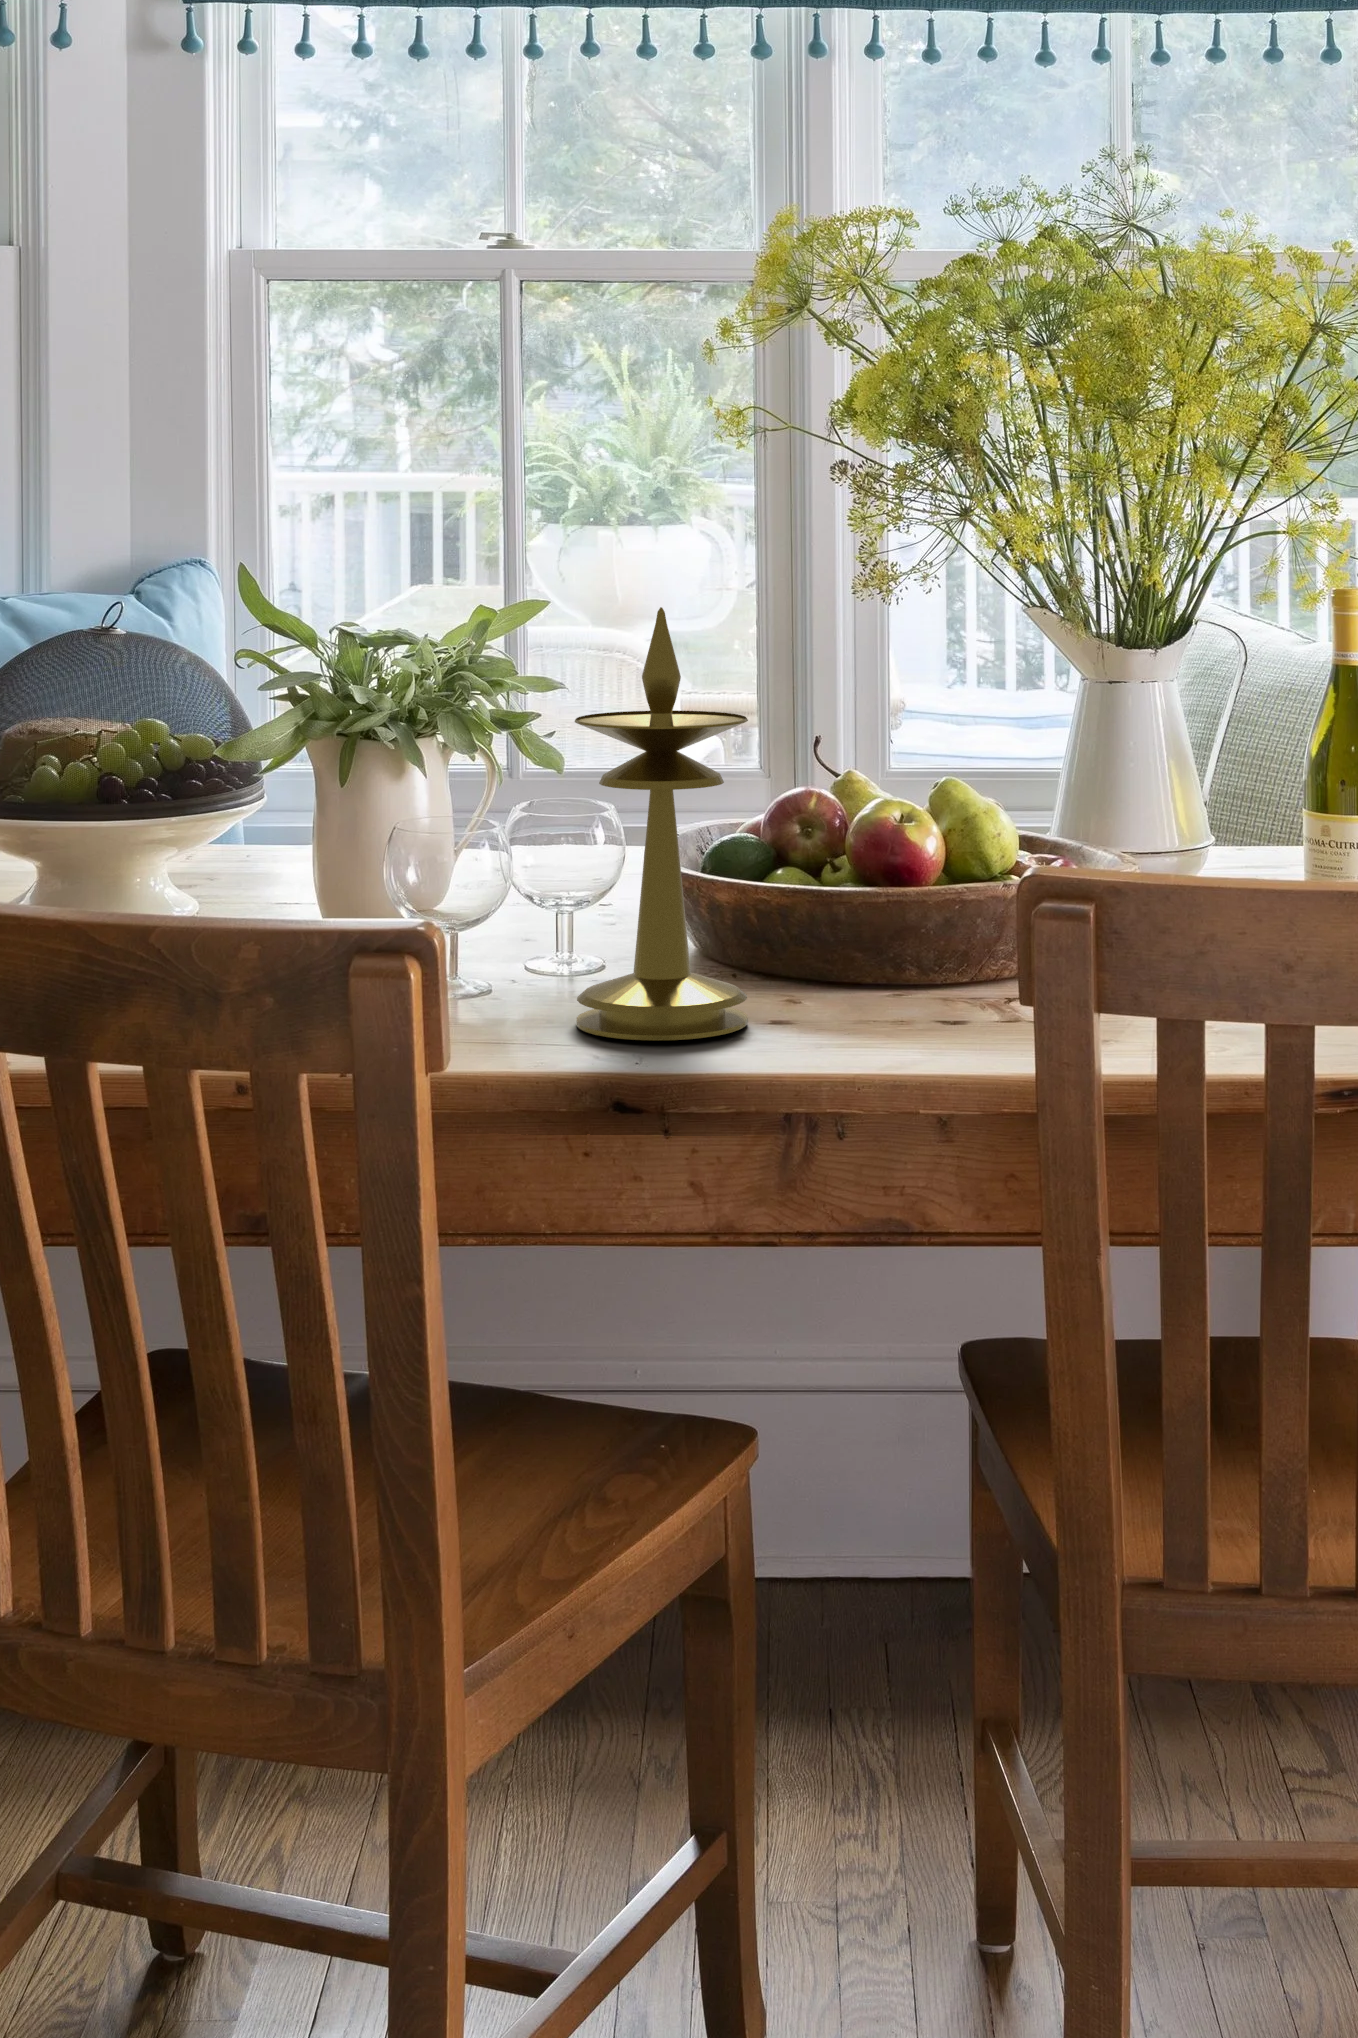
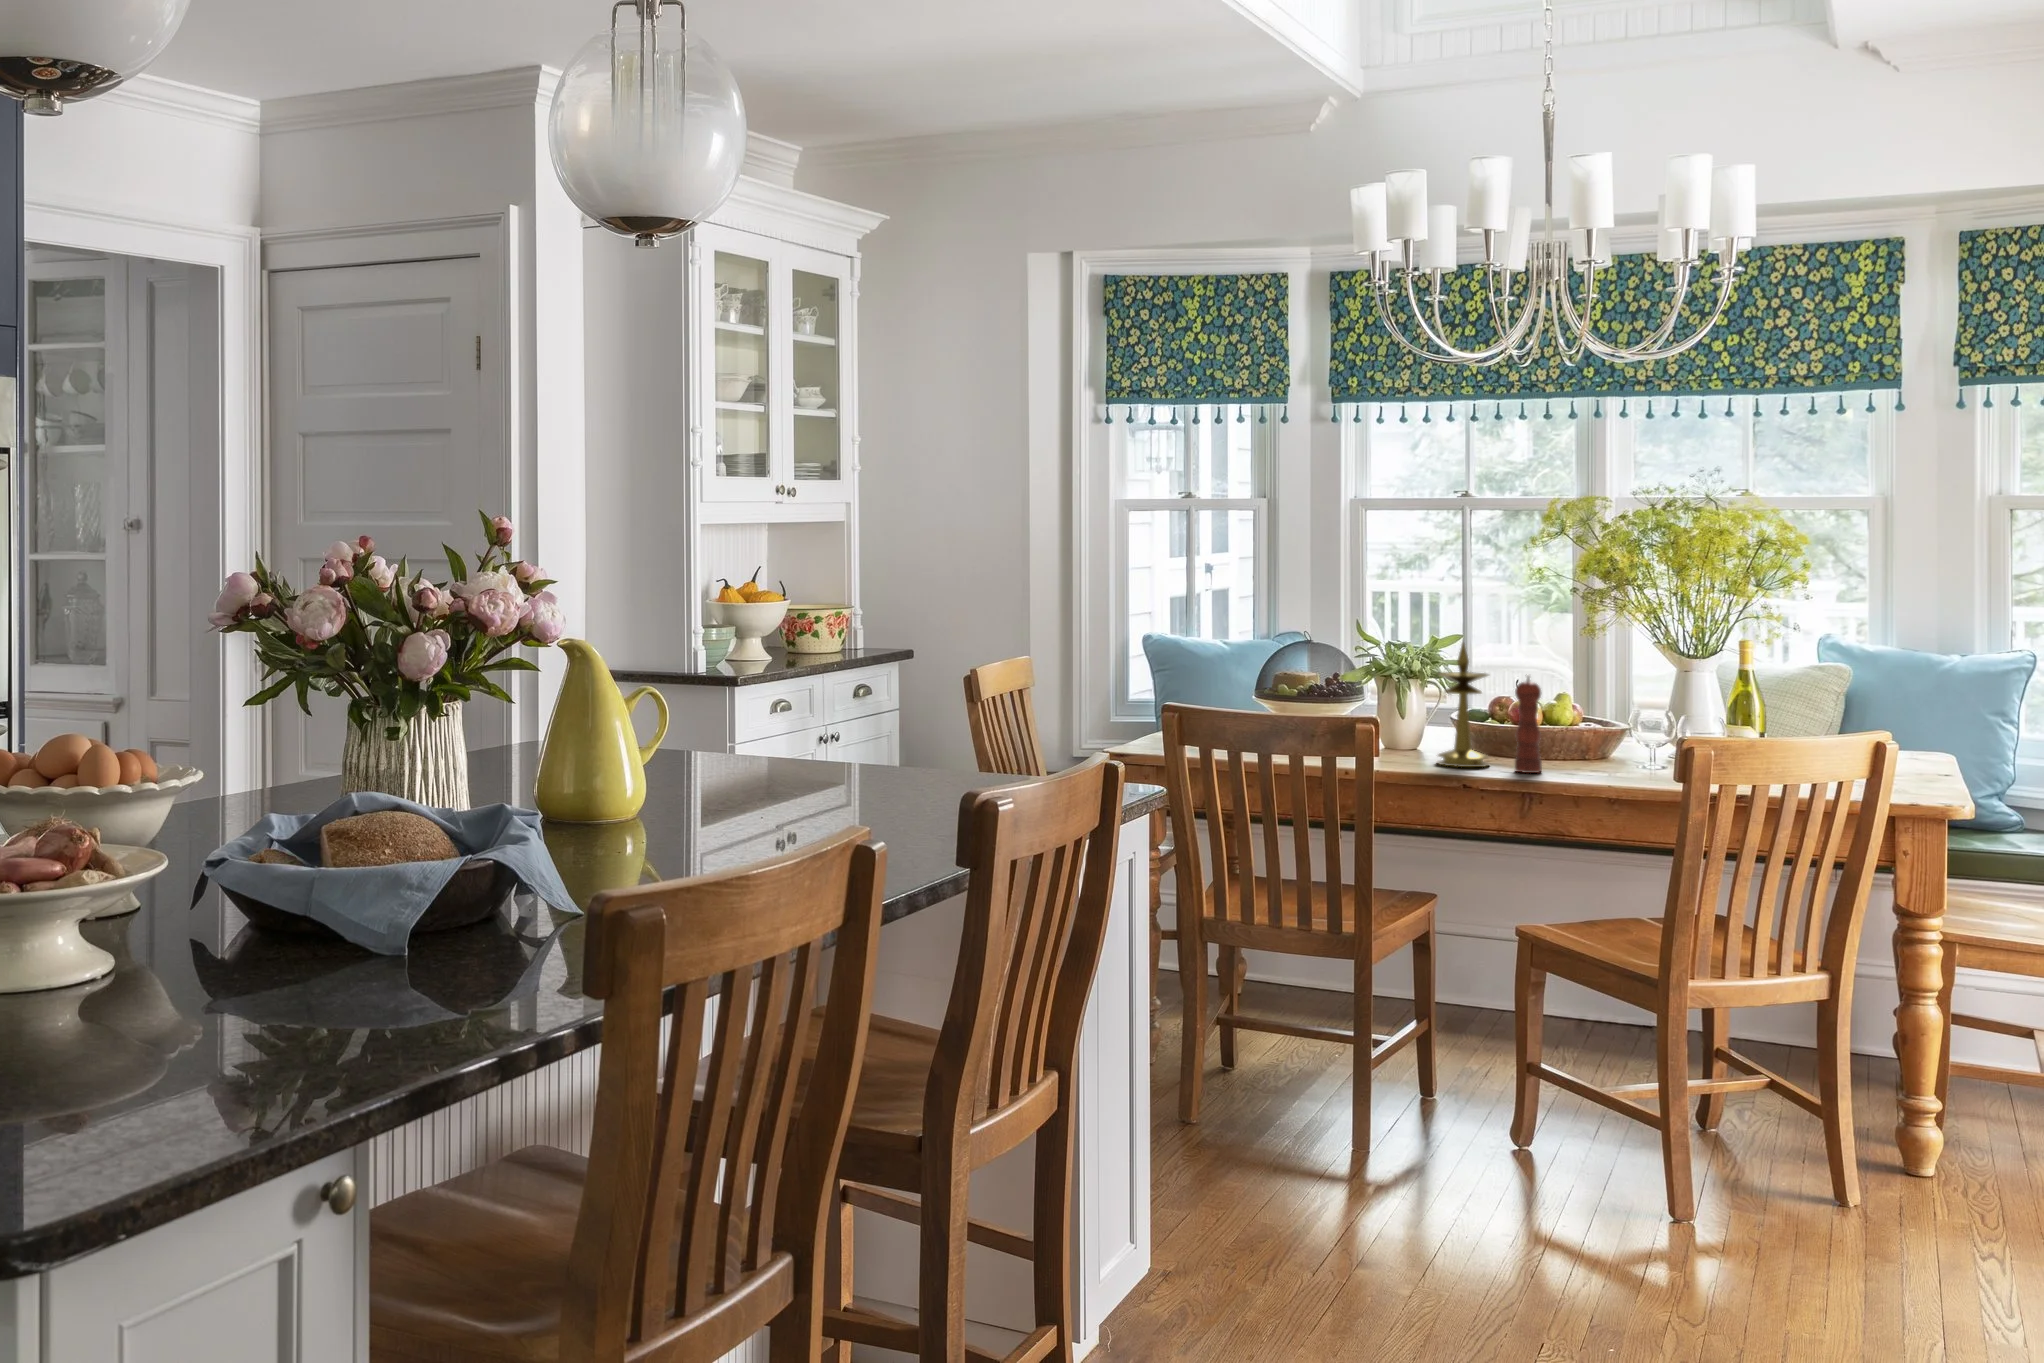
pepper mill: none [839,715,925,1050] -> present [1515,675,1542,773]

